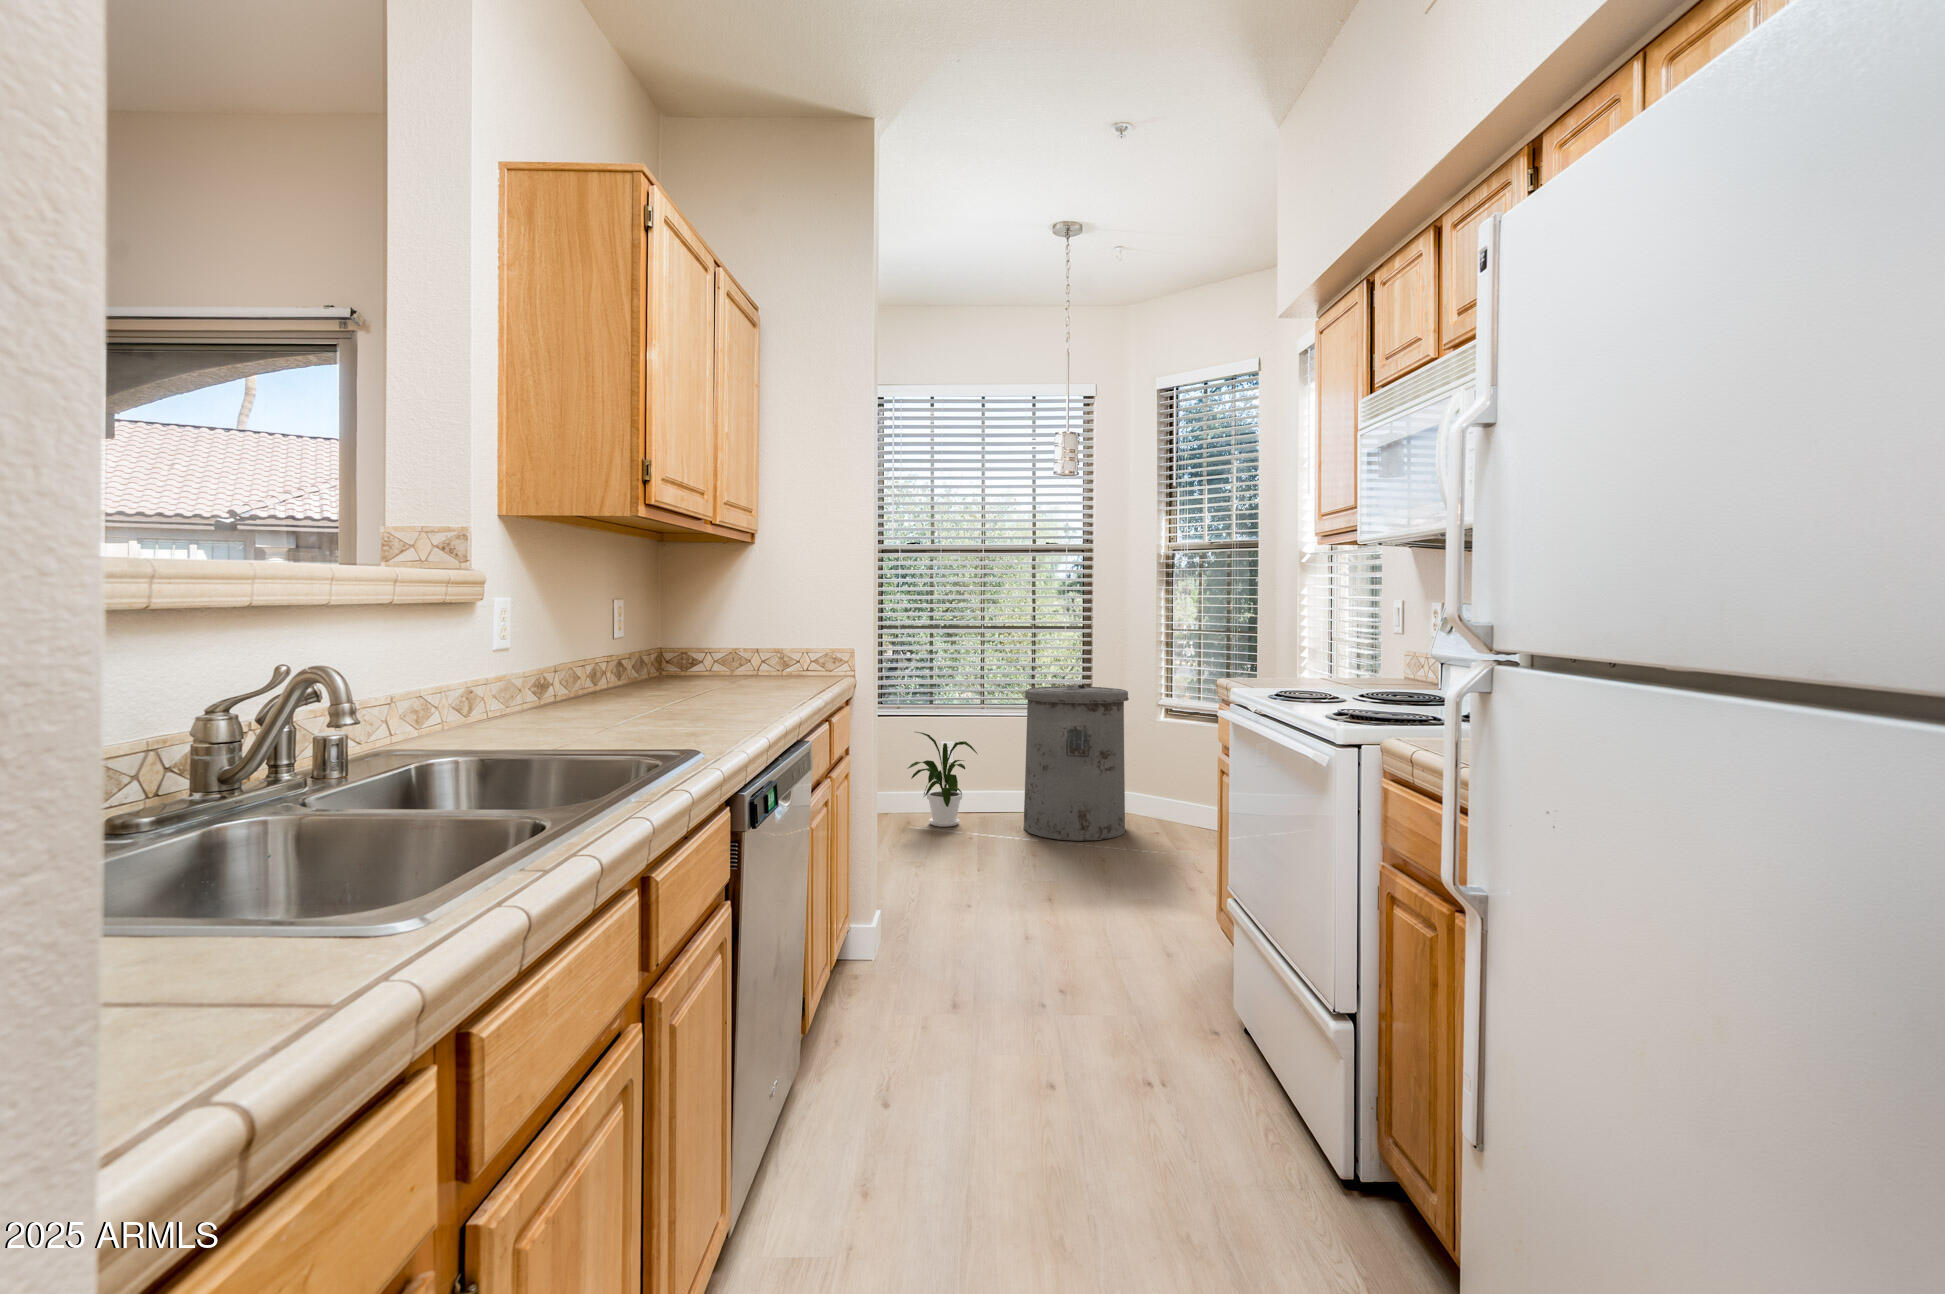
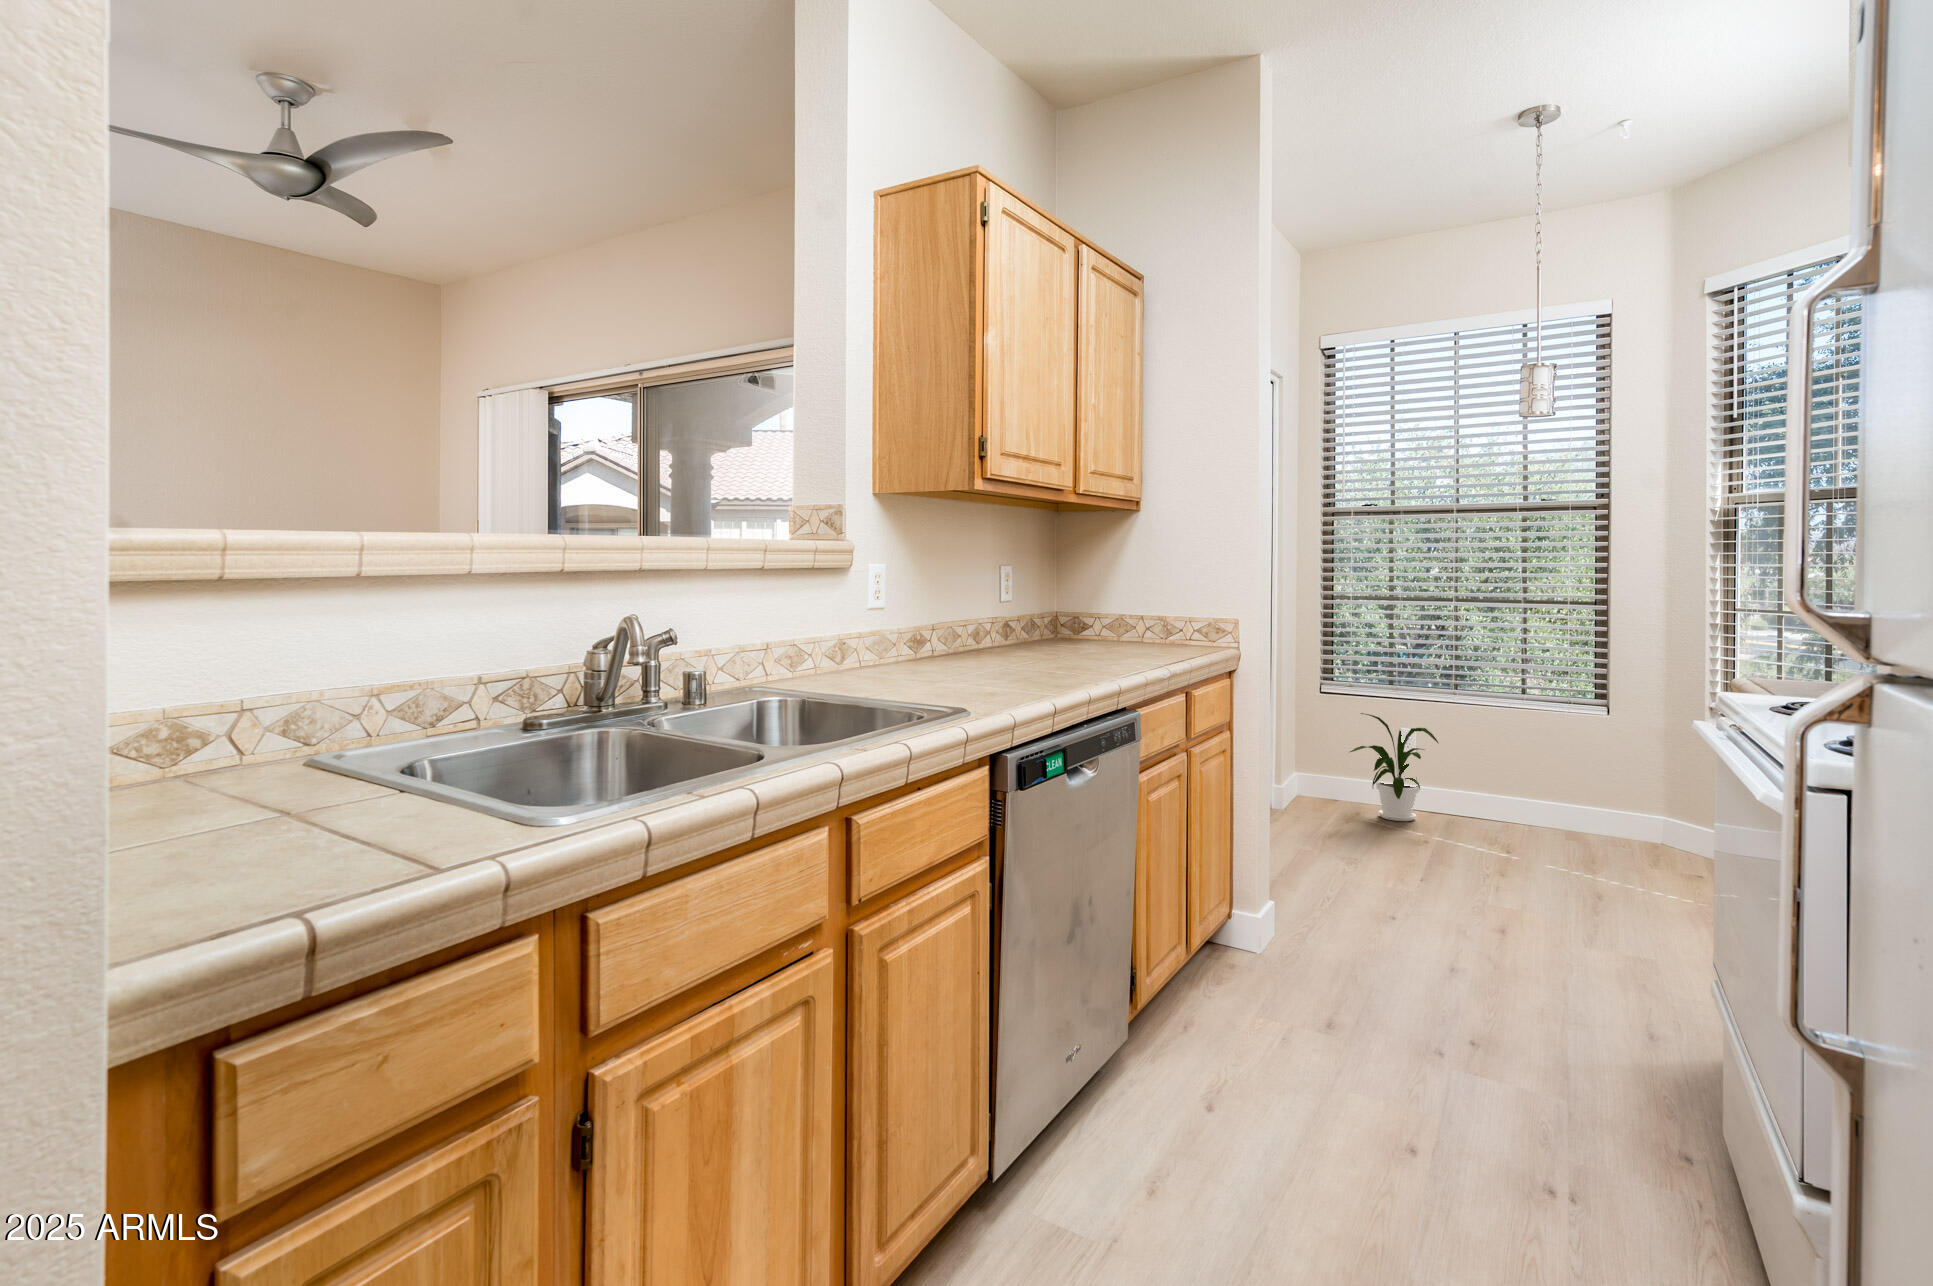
trash can: present [1024,684,1129,841] -> none [1497,668,1657,861]

